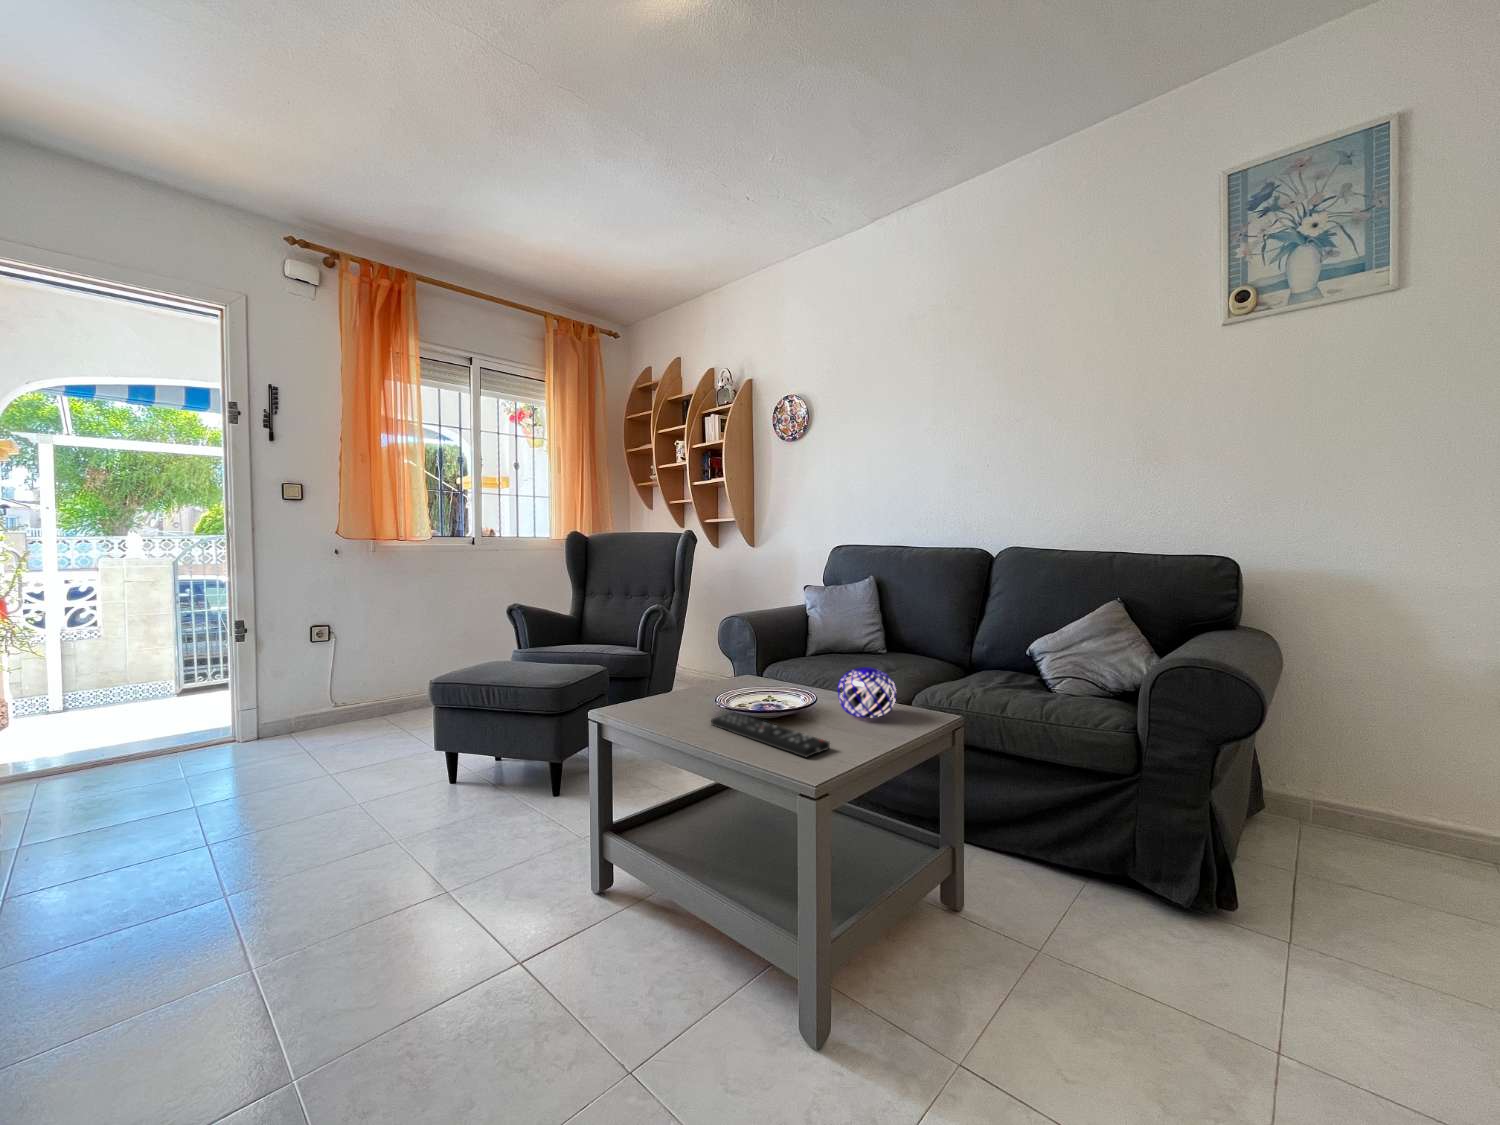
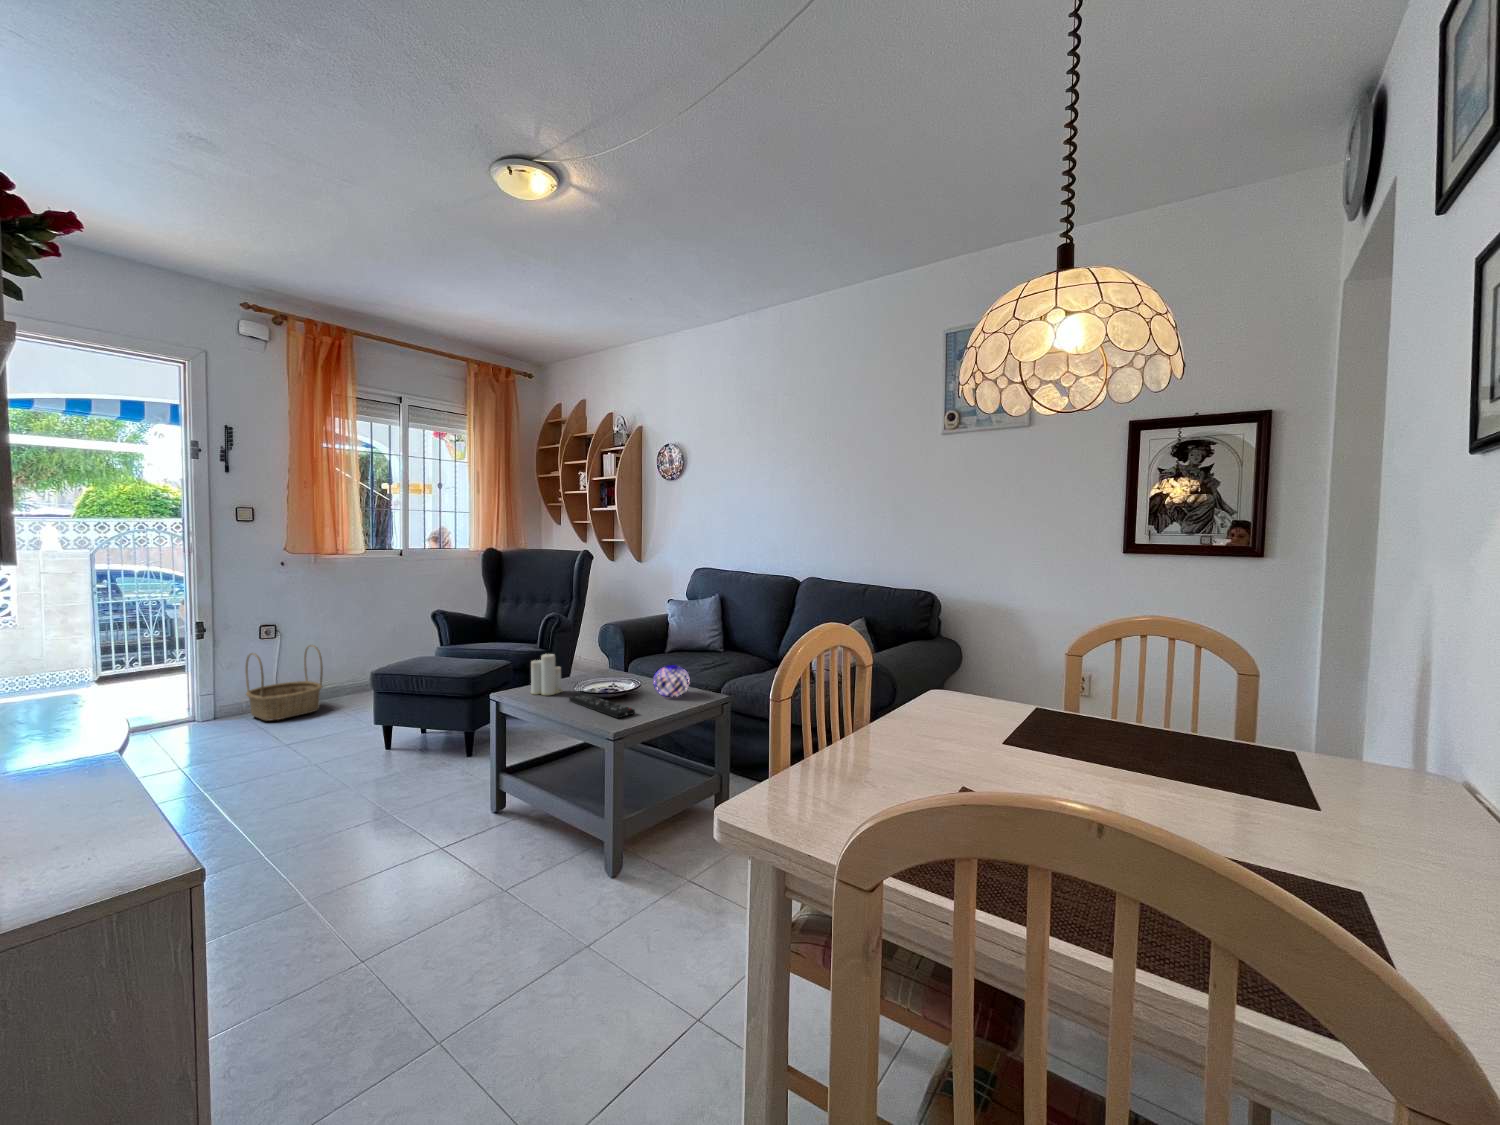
candle: none [647,645,696,715] -> present [531,654,563,695]
basket: none [293,649,383,742] -> present [245,645,323,720]

